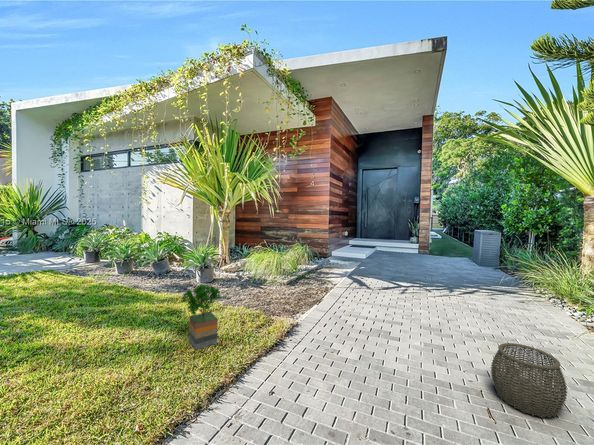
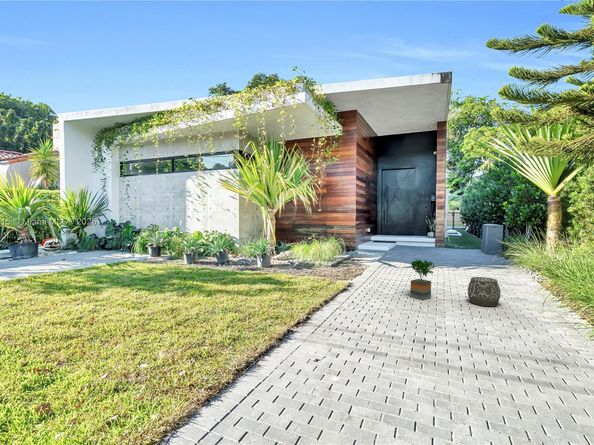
potted tree: present [182,284,226,350] -> present [410,260,436,300]

